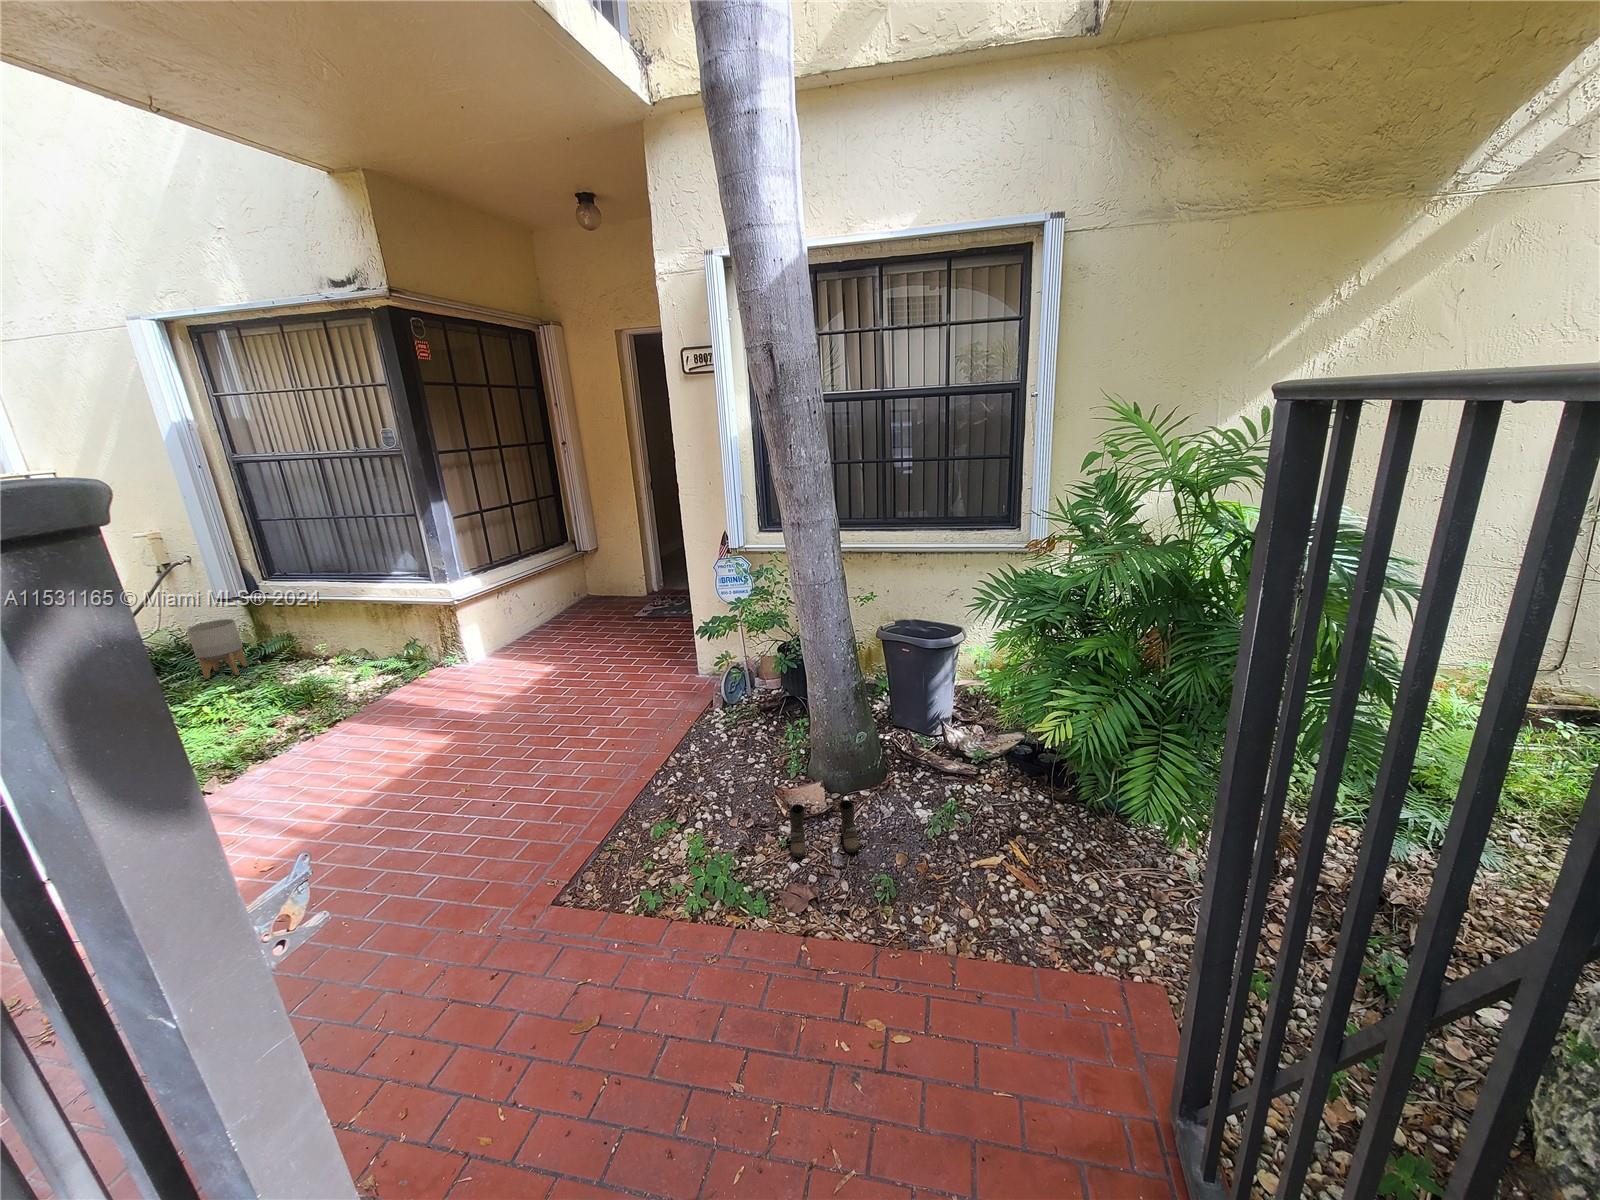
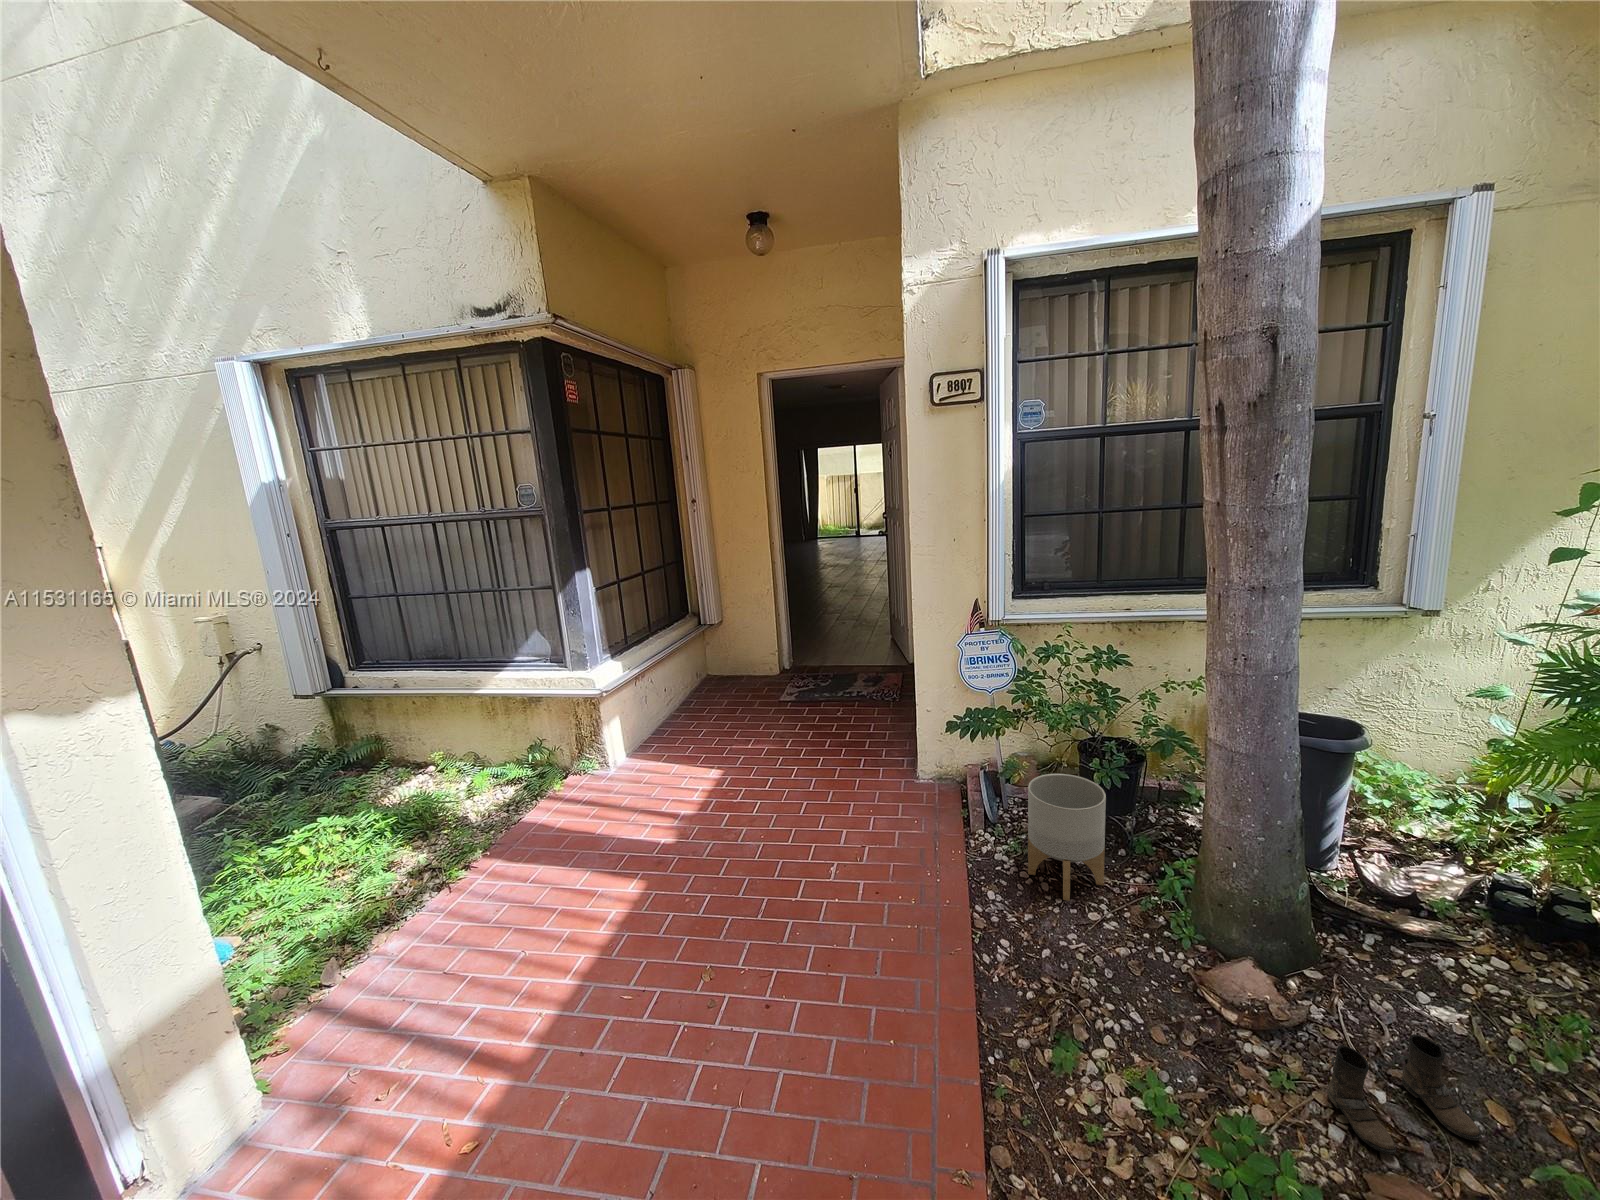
planter: present [187,619,247,679] -> present [1028,774,1106,901]

